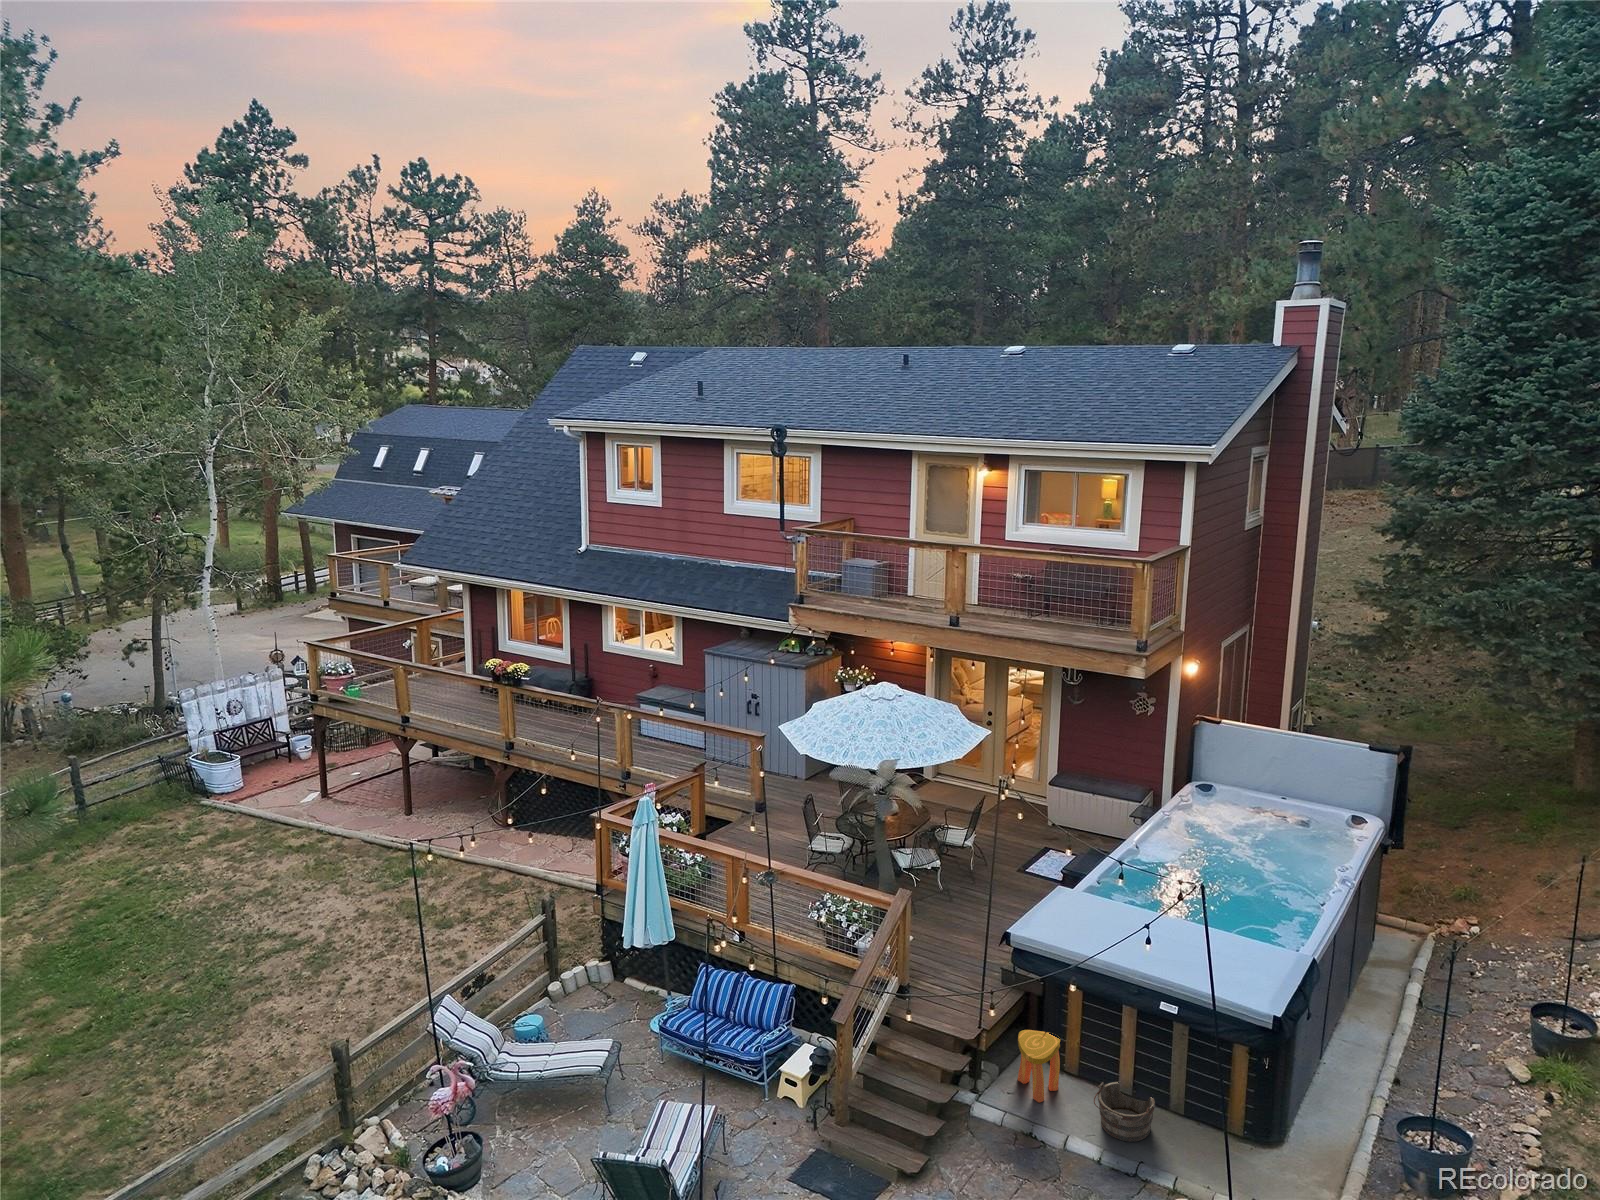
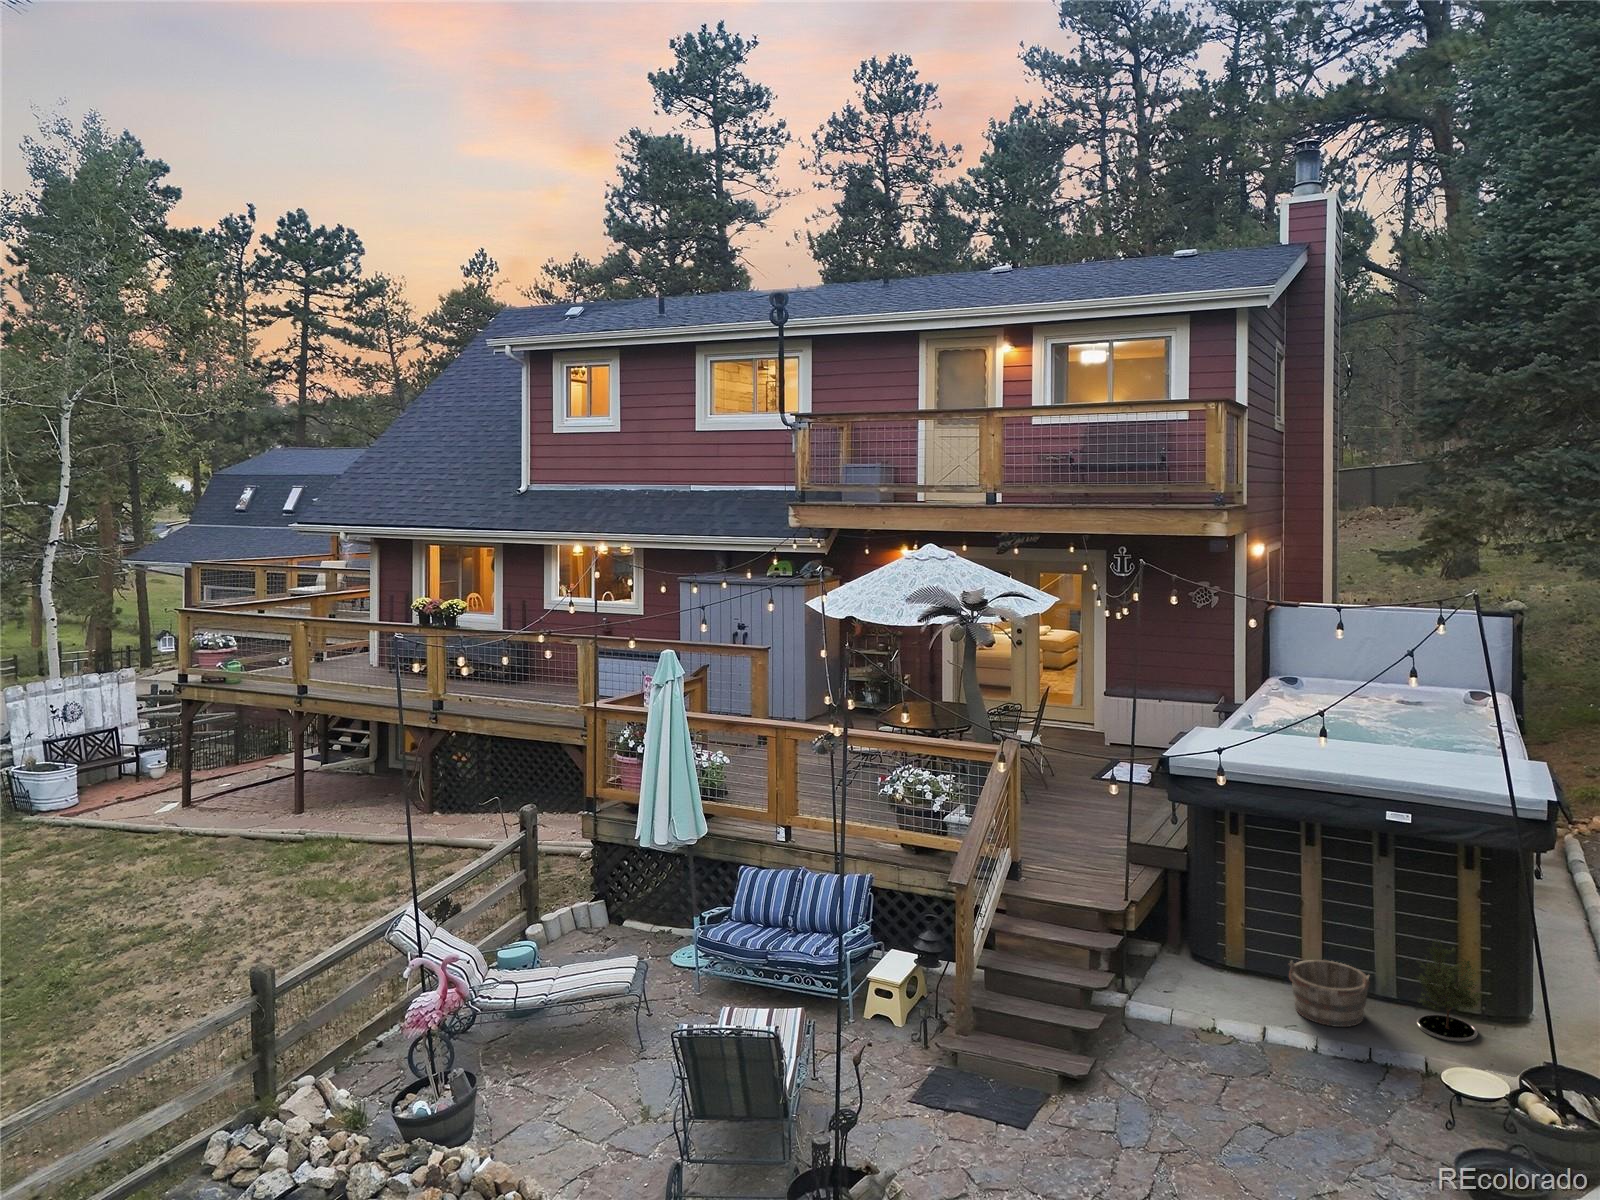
stool: present [1018,1030,1060,1103] -> none [1167,913,1224,998]
potted tree: none [1184,1085,1235,1165] -> present [1417,938,1482,1042]

